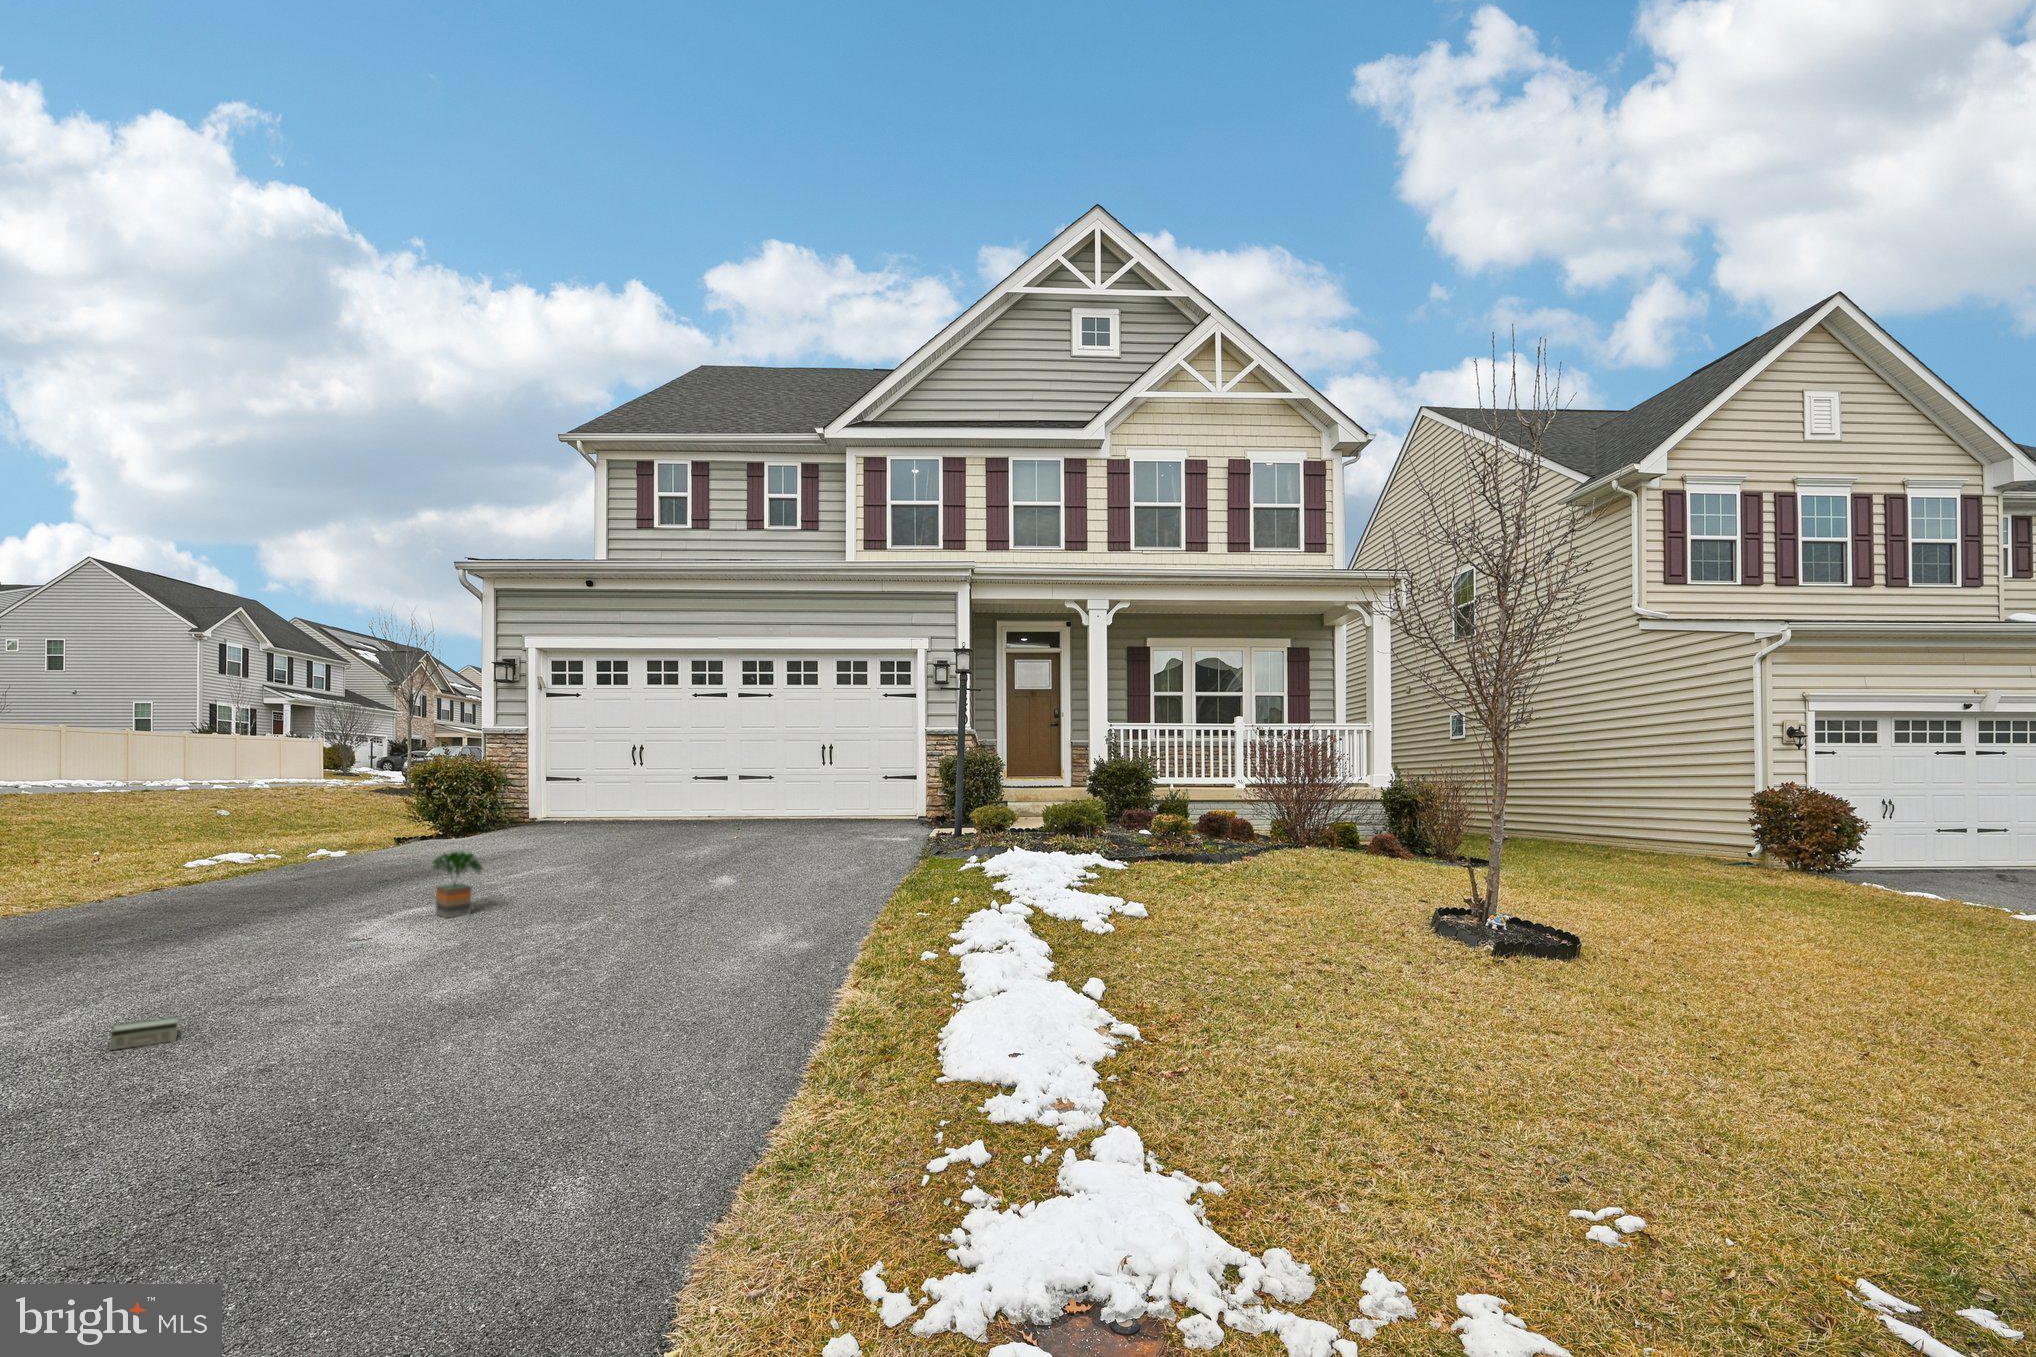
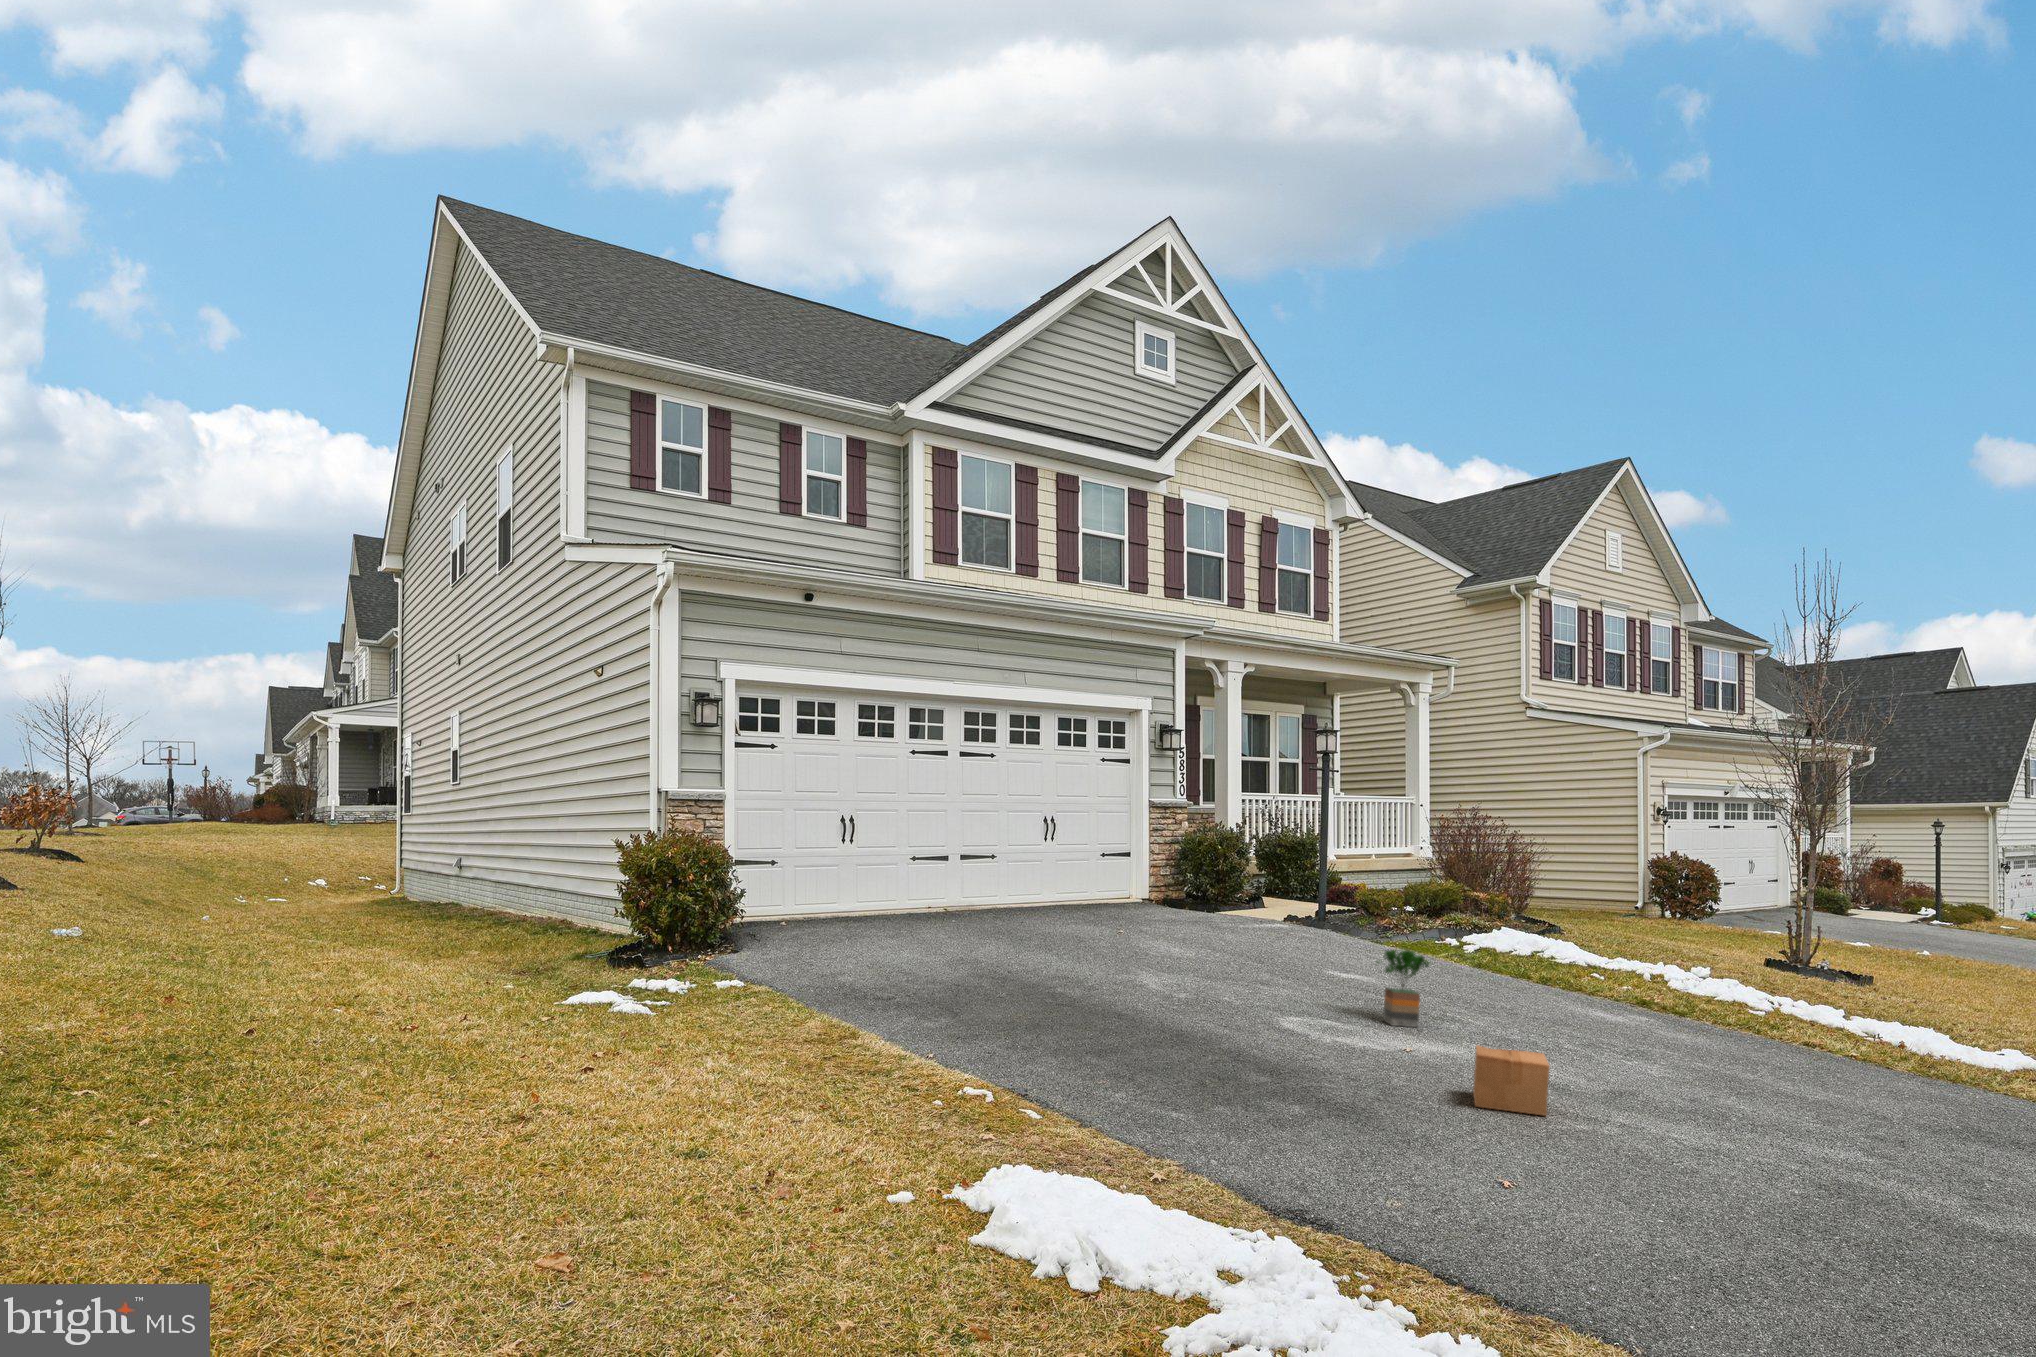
cardboard box: none [64,925,145,986] -> present [1473,1045,1550,1116]
toolbox: present [109,1017,179,1050] -> none [1802,1110,1858,1142]

